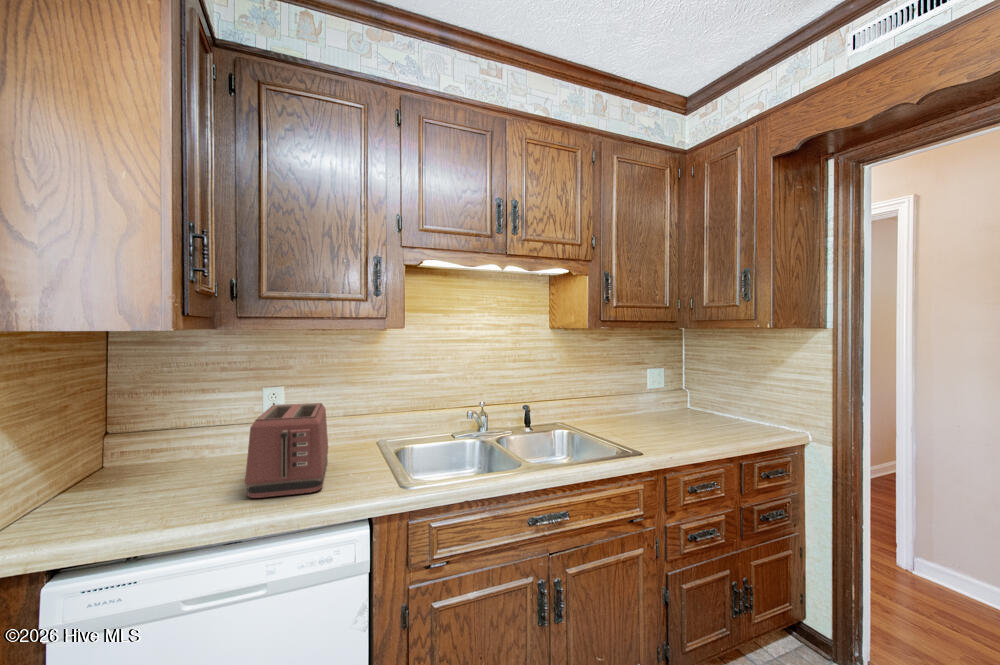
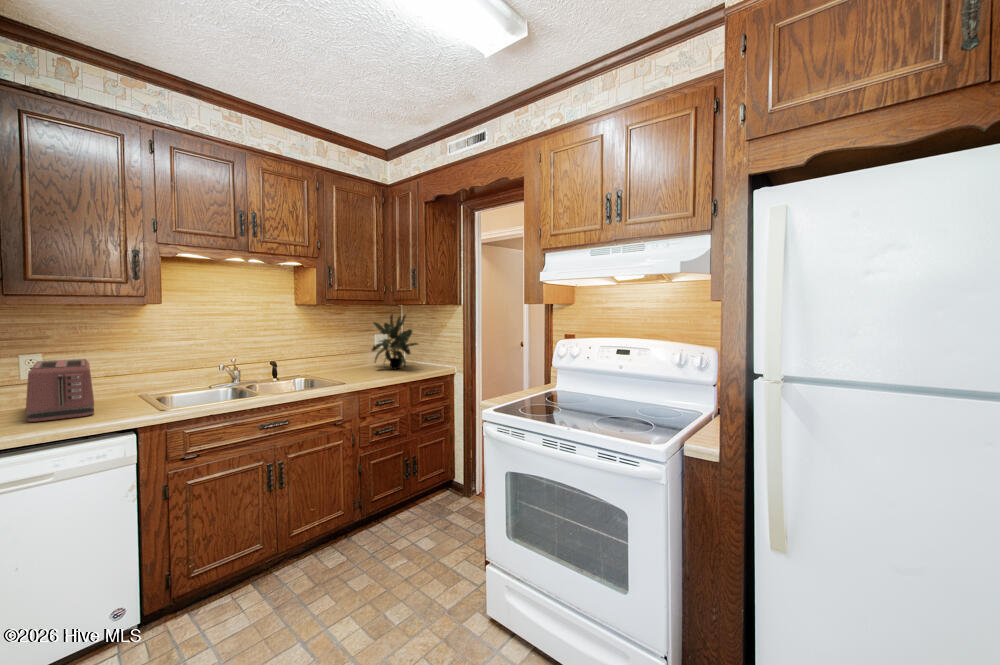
potted plant: none [654,340,738,427] -> present [372,314,418,369]

